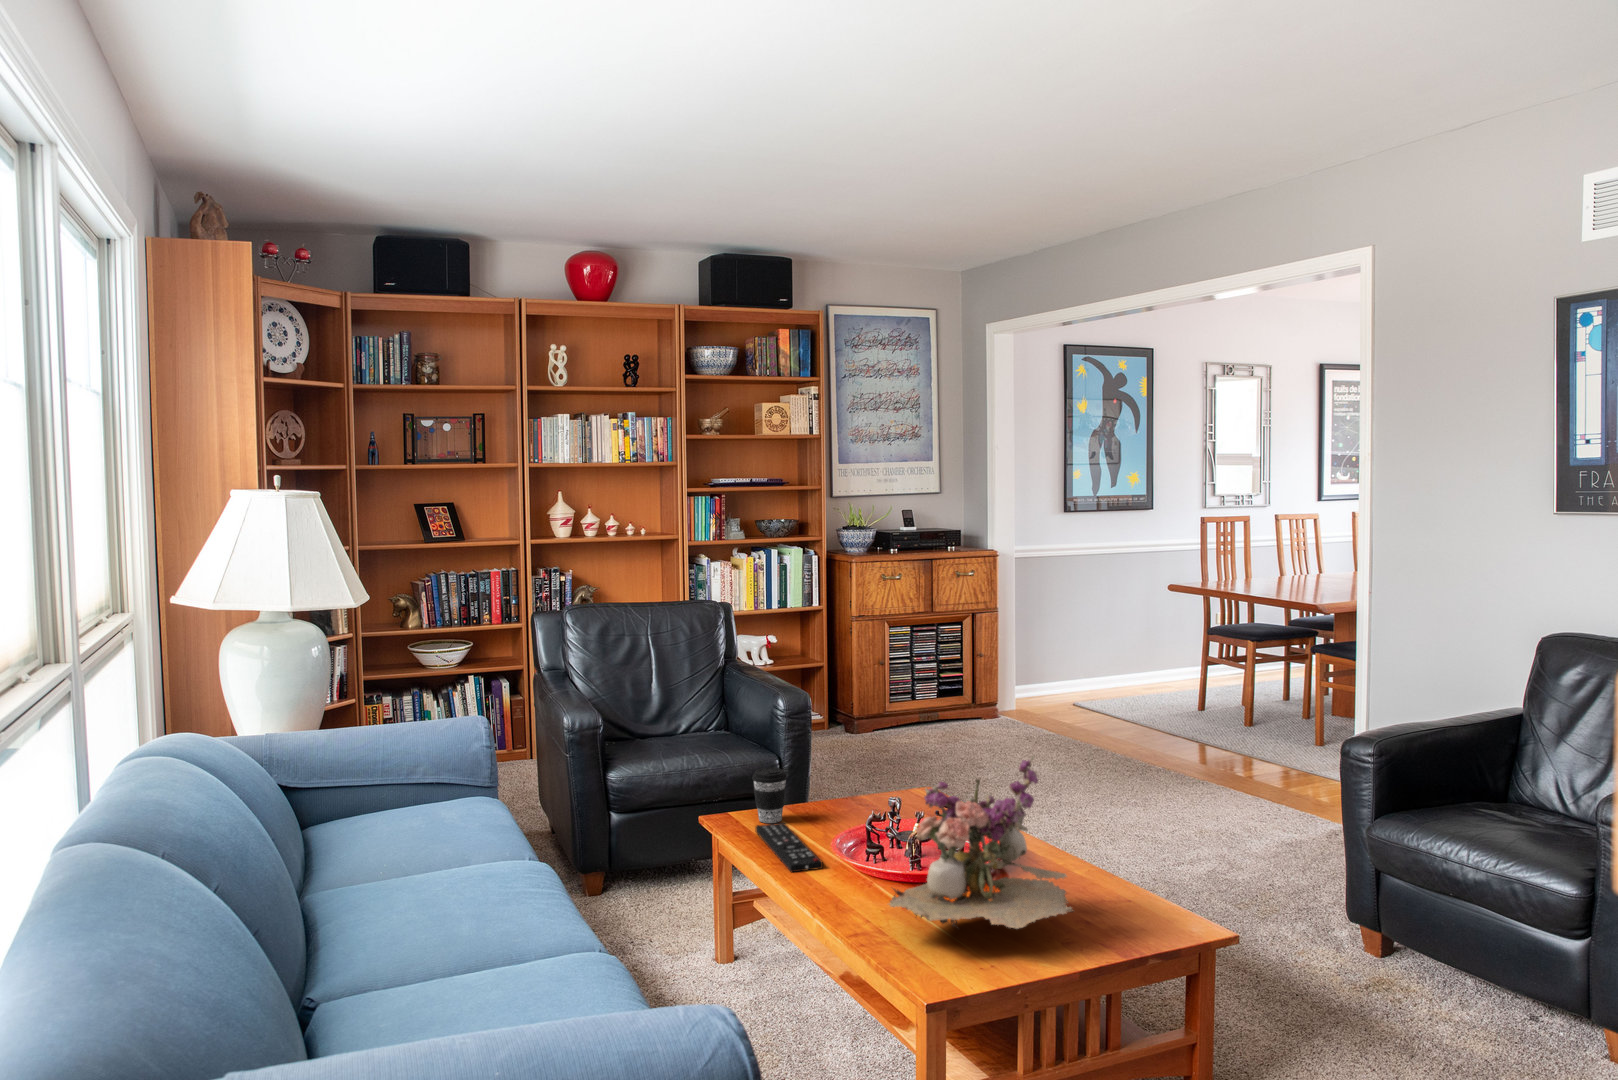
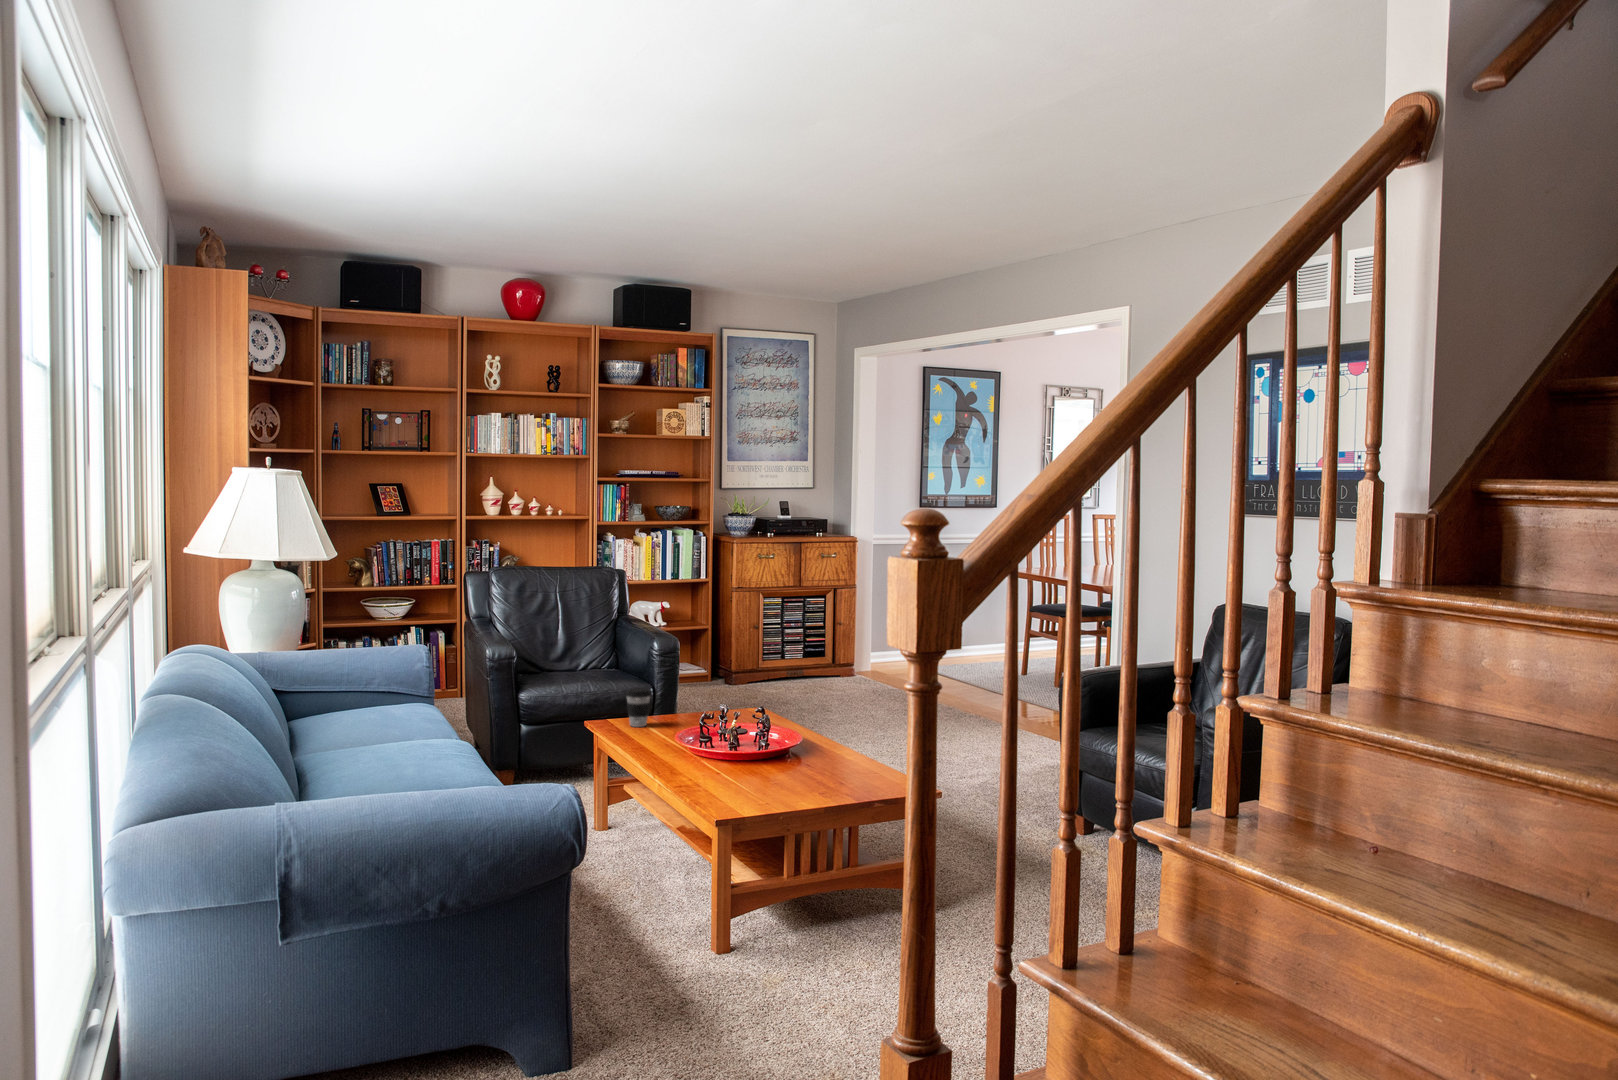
flower arrangement: present [889,756,1074,929] -> none [700,673,825,783]
remote control: present [756,823,823,872] -> none [626,726,668,754]

